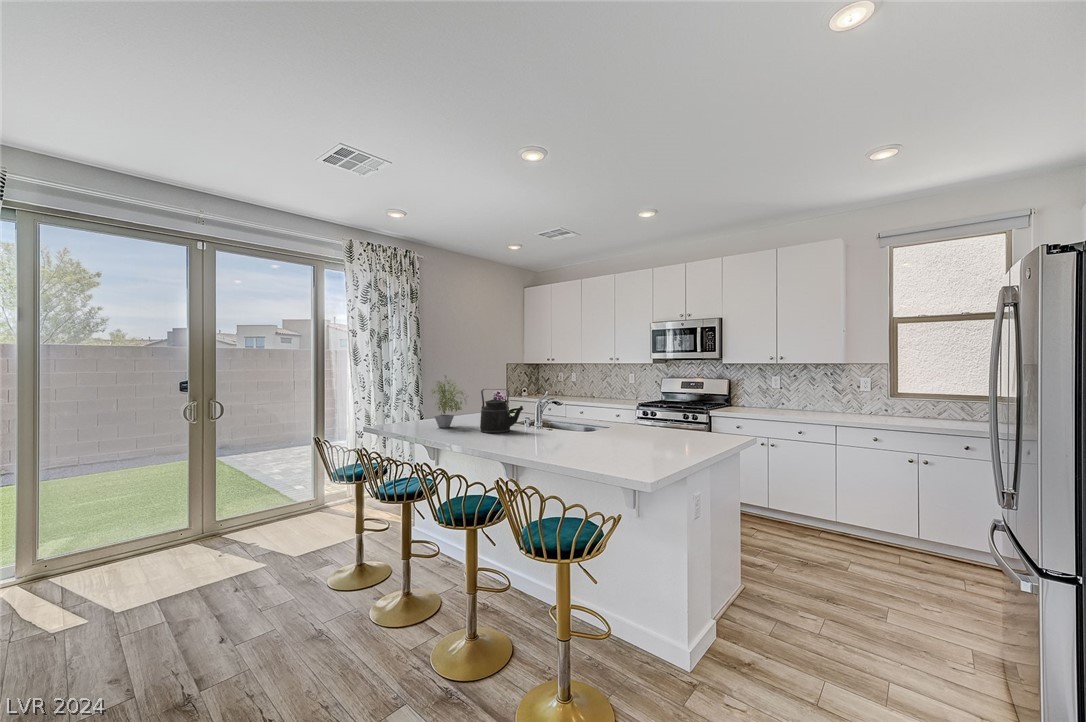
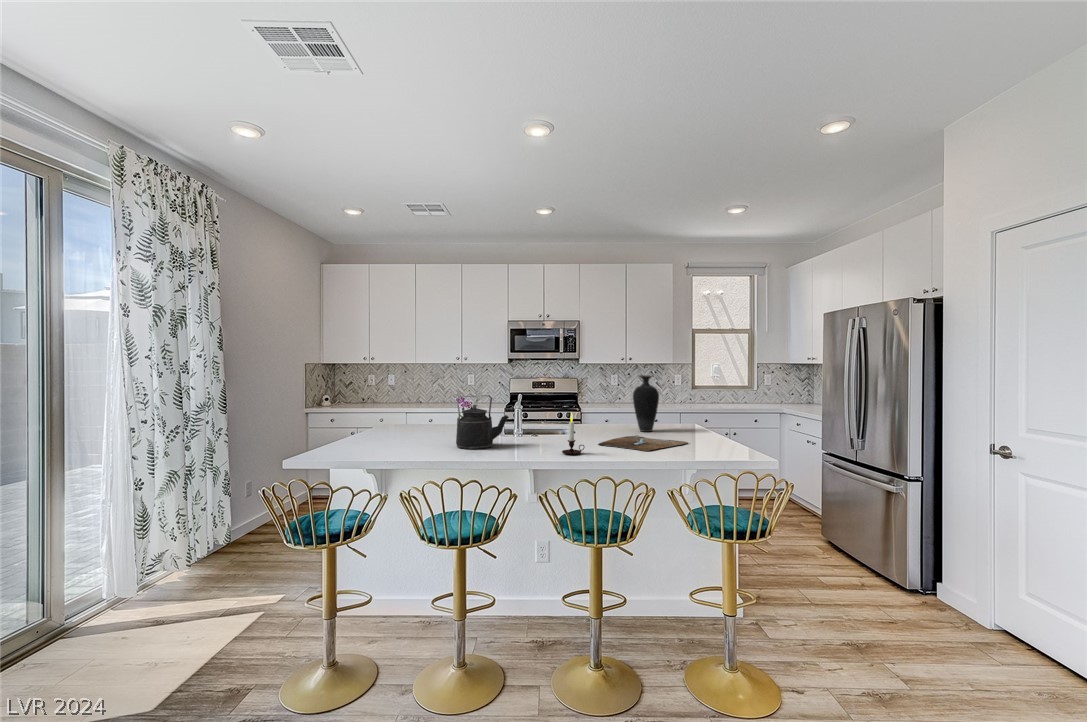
vase: none [670,375,700,437] -> present [633,375,659,432]
potted plant: present [432,376,466,428] -> none [371,380,427,451]
candle: none [526,406,548,446] -> present [562,412,584,455]
cutting board: none [586,437,680,452] -> present [599,435,688,451]

